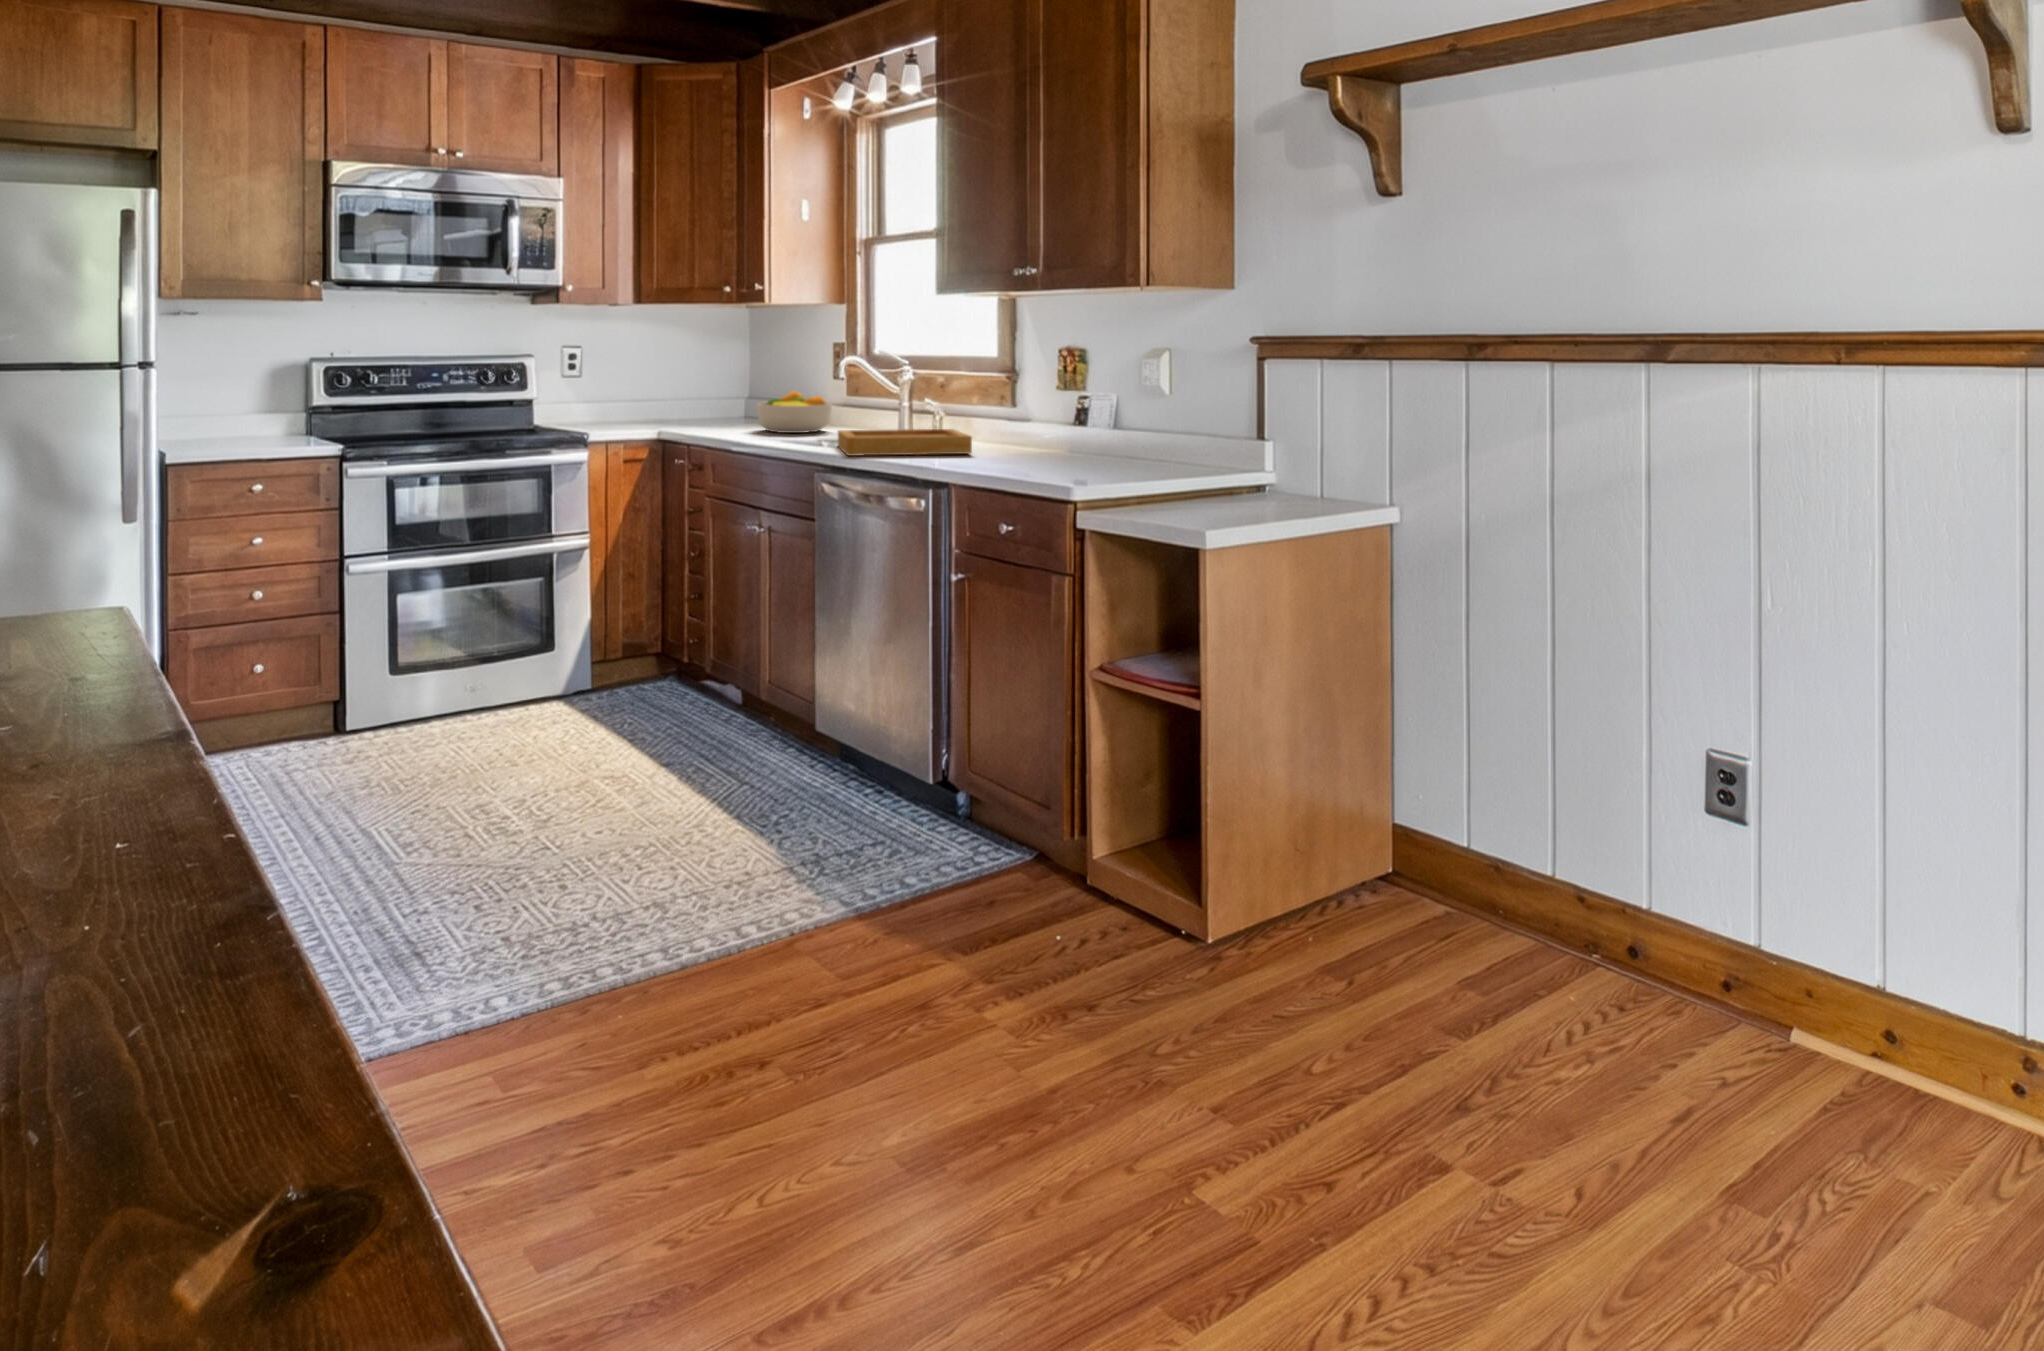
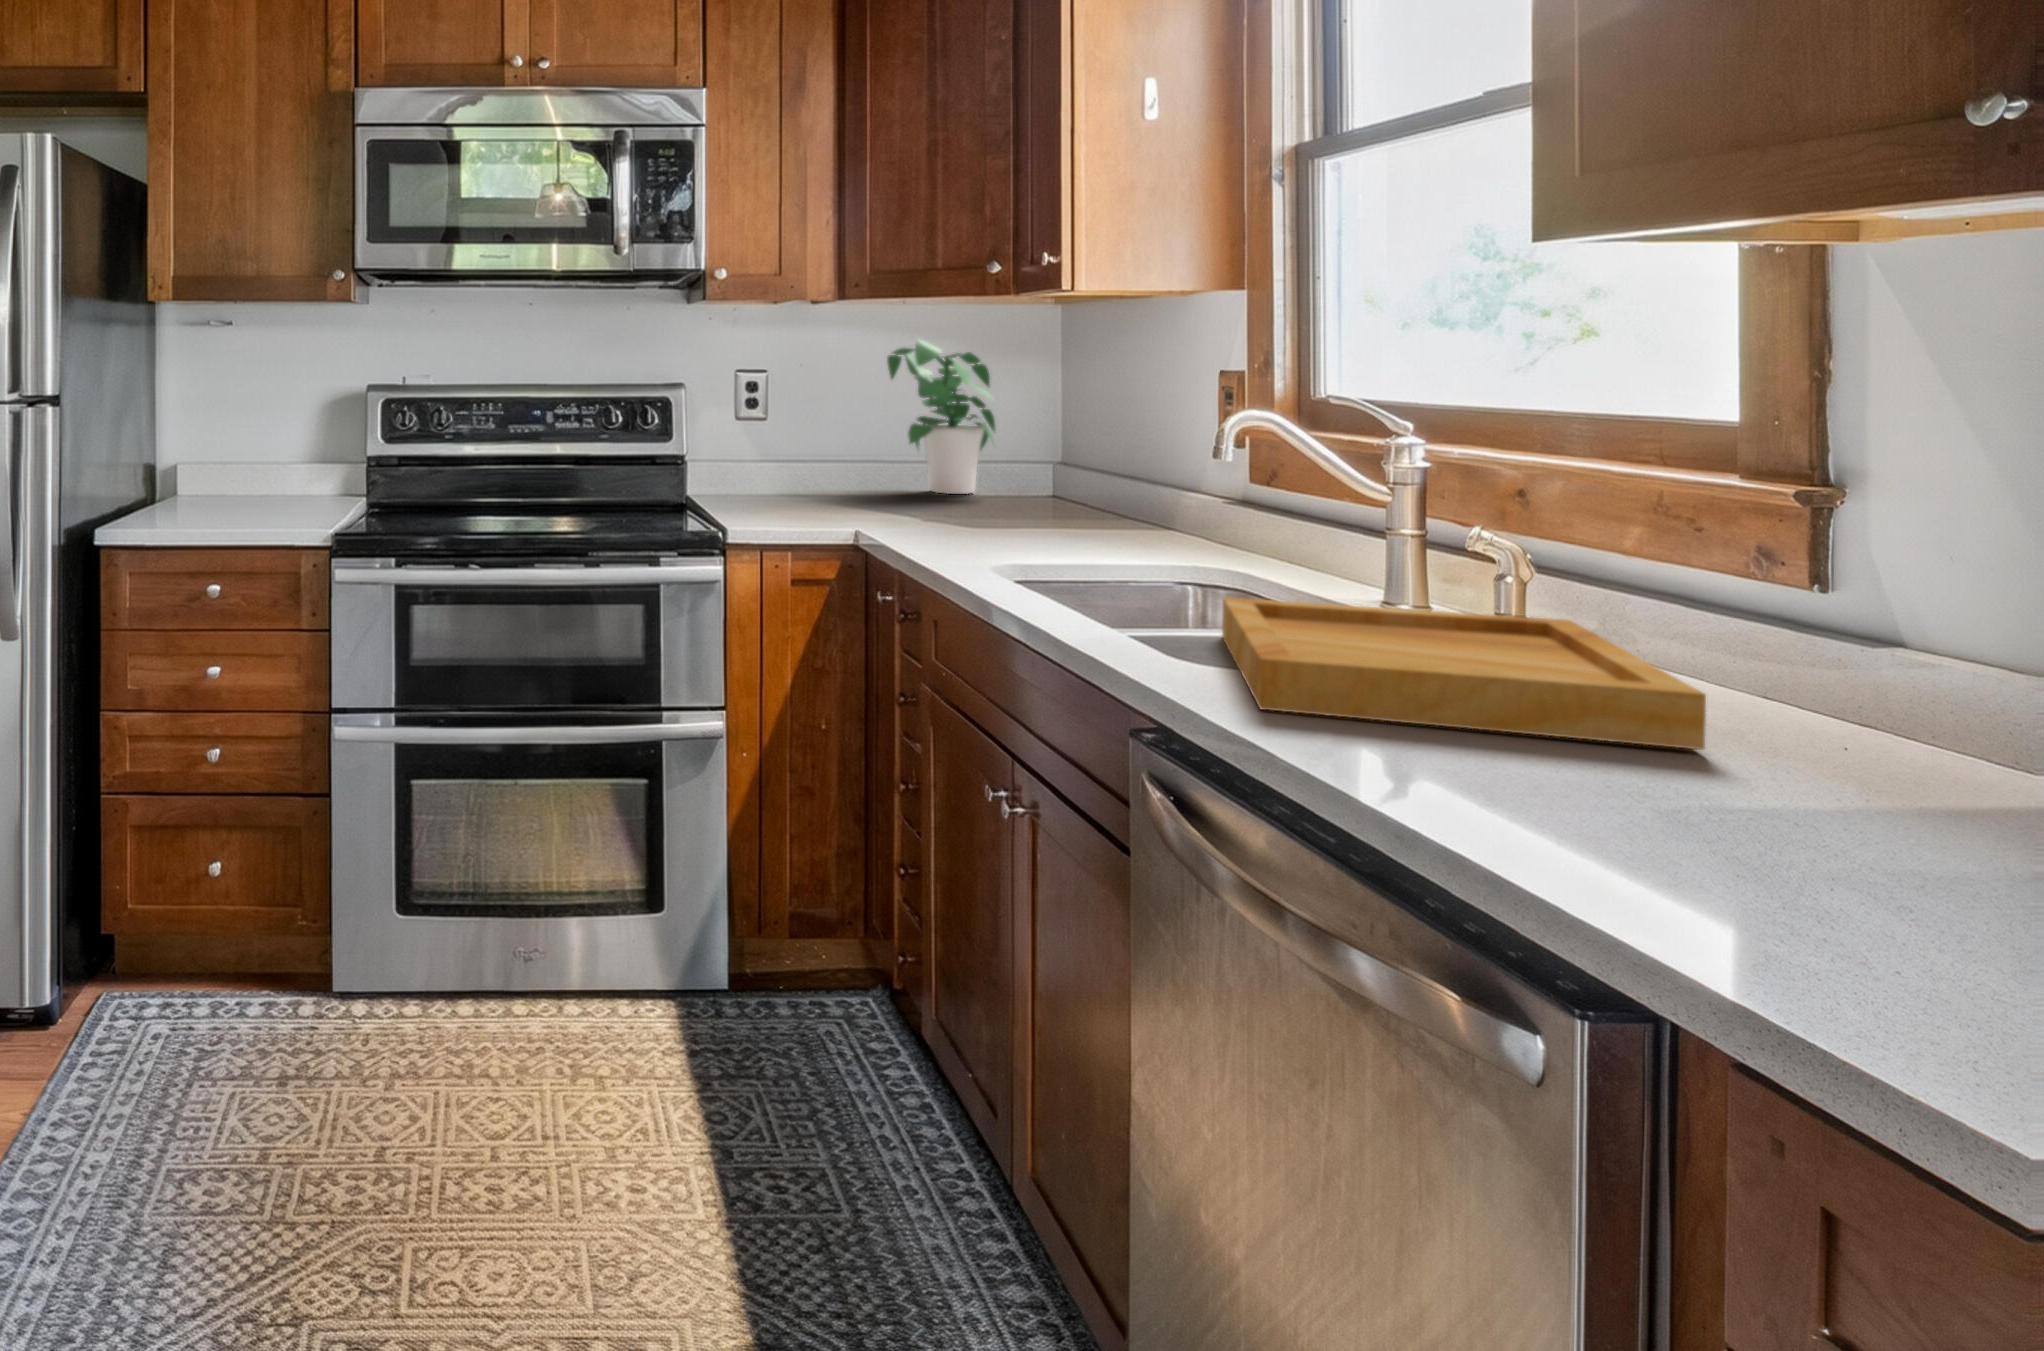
potted plant: none [661,328,726,418] -> present [887,340,995,494]
fruit bowl: present [757,391,832,433] -> none [1036,465,1203,562]

